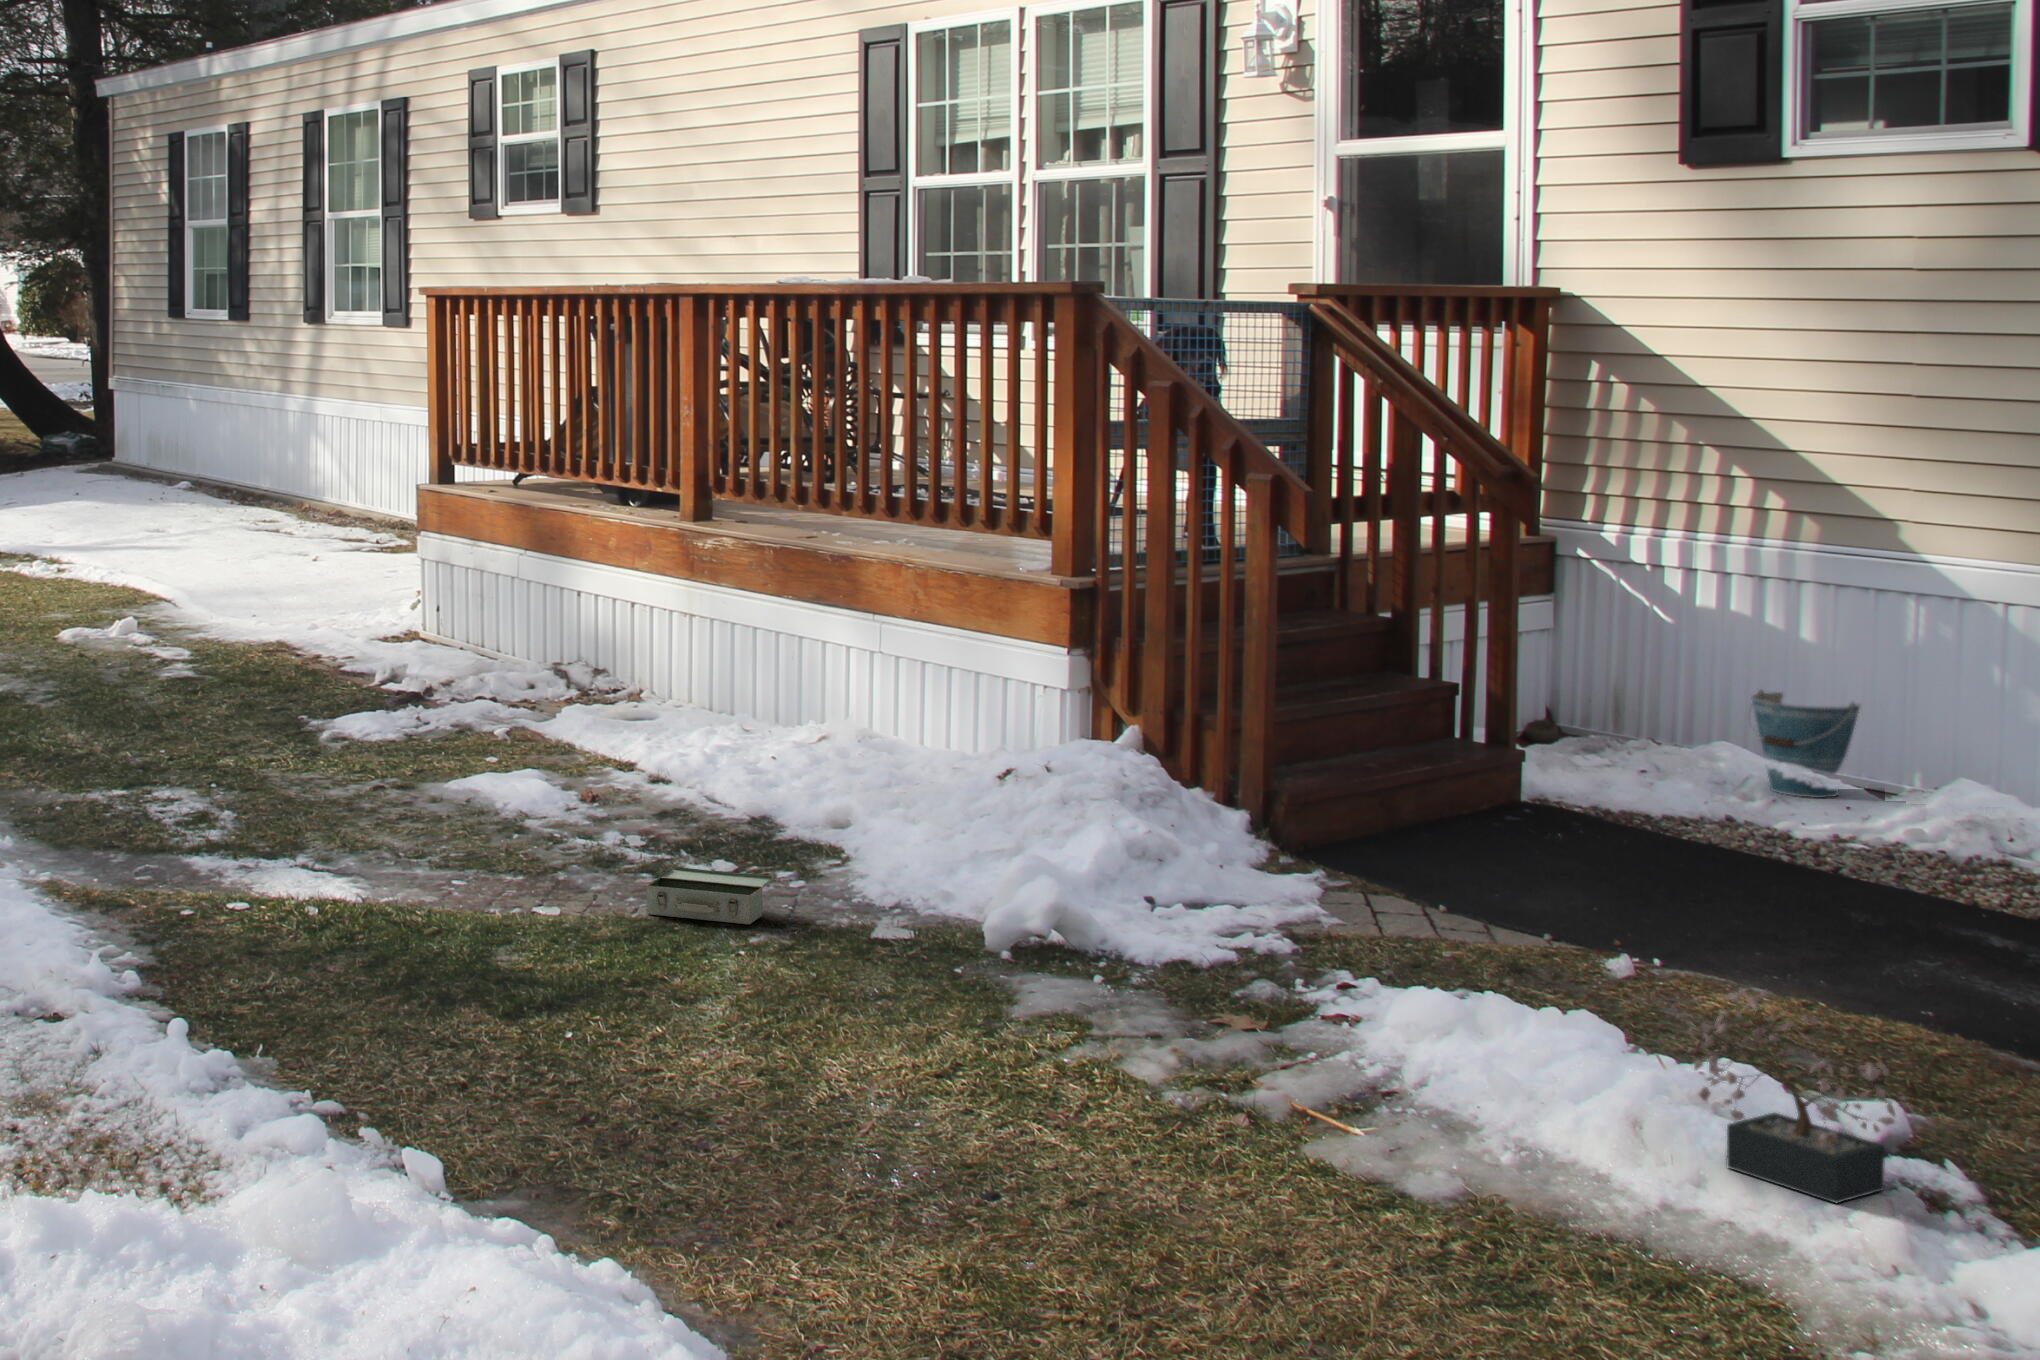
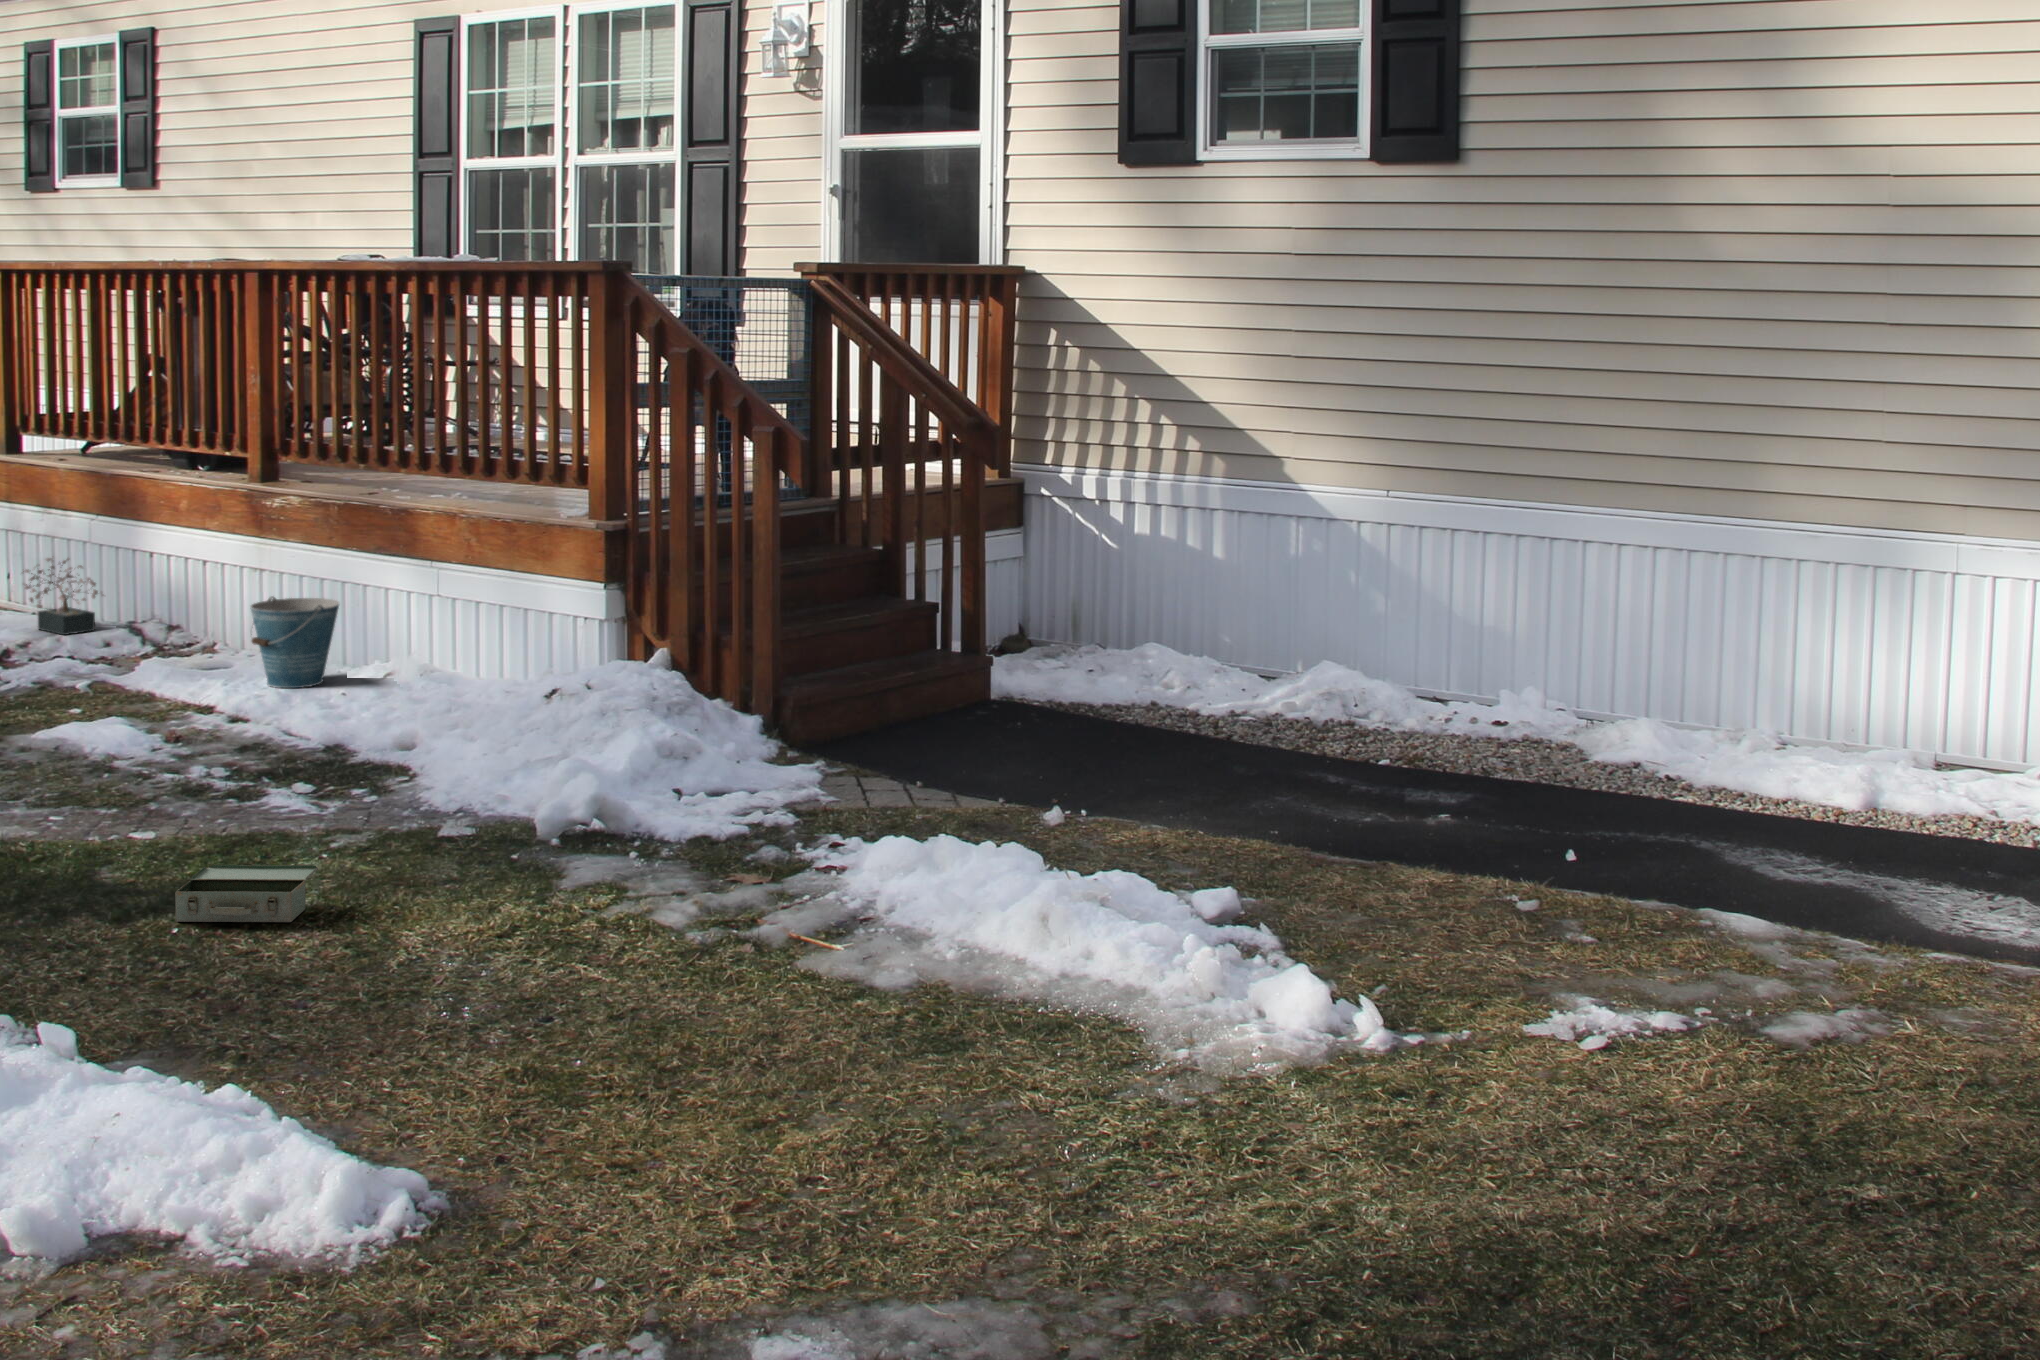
bucket: present [1751,690,1860,798] -> present [250,597,339,688]
decorative plant: present [1686,991,1913,1203] -> present [23,558,103,635]

